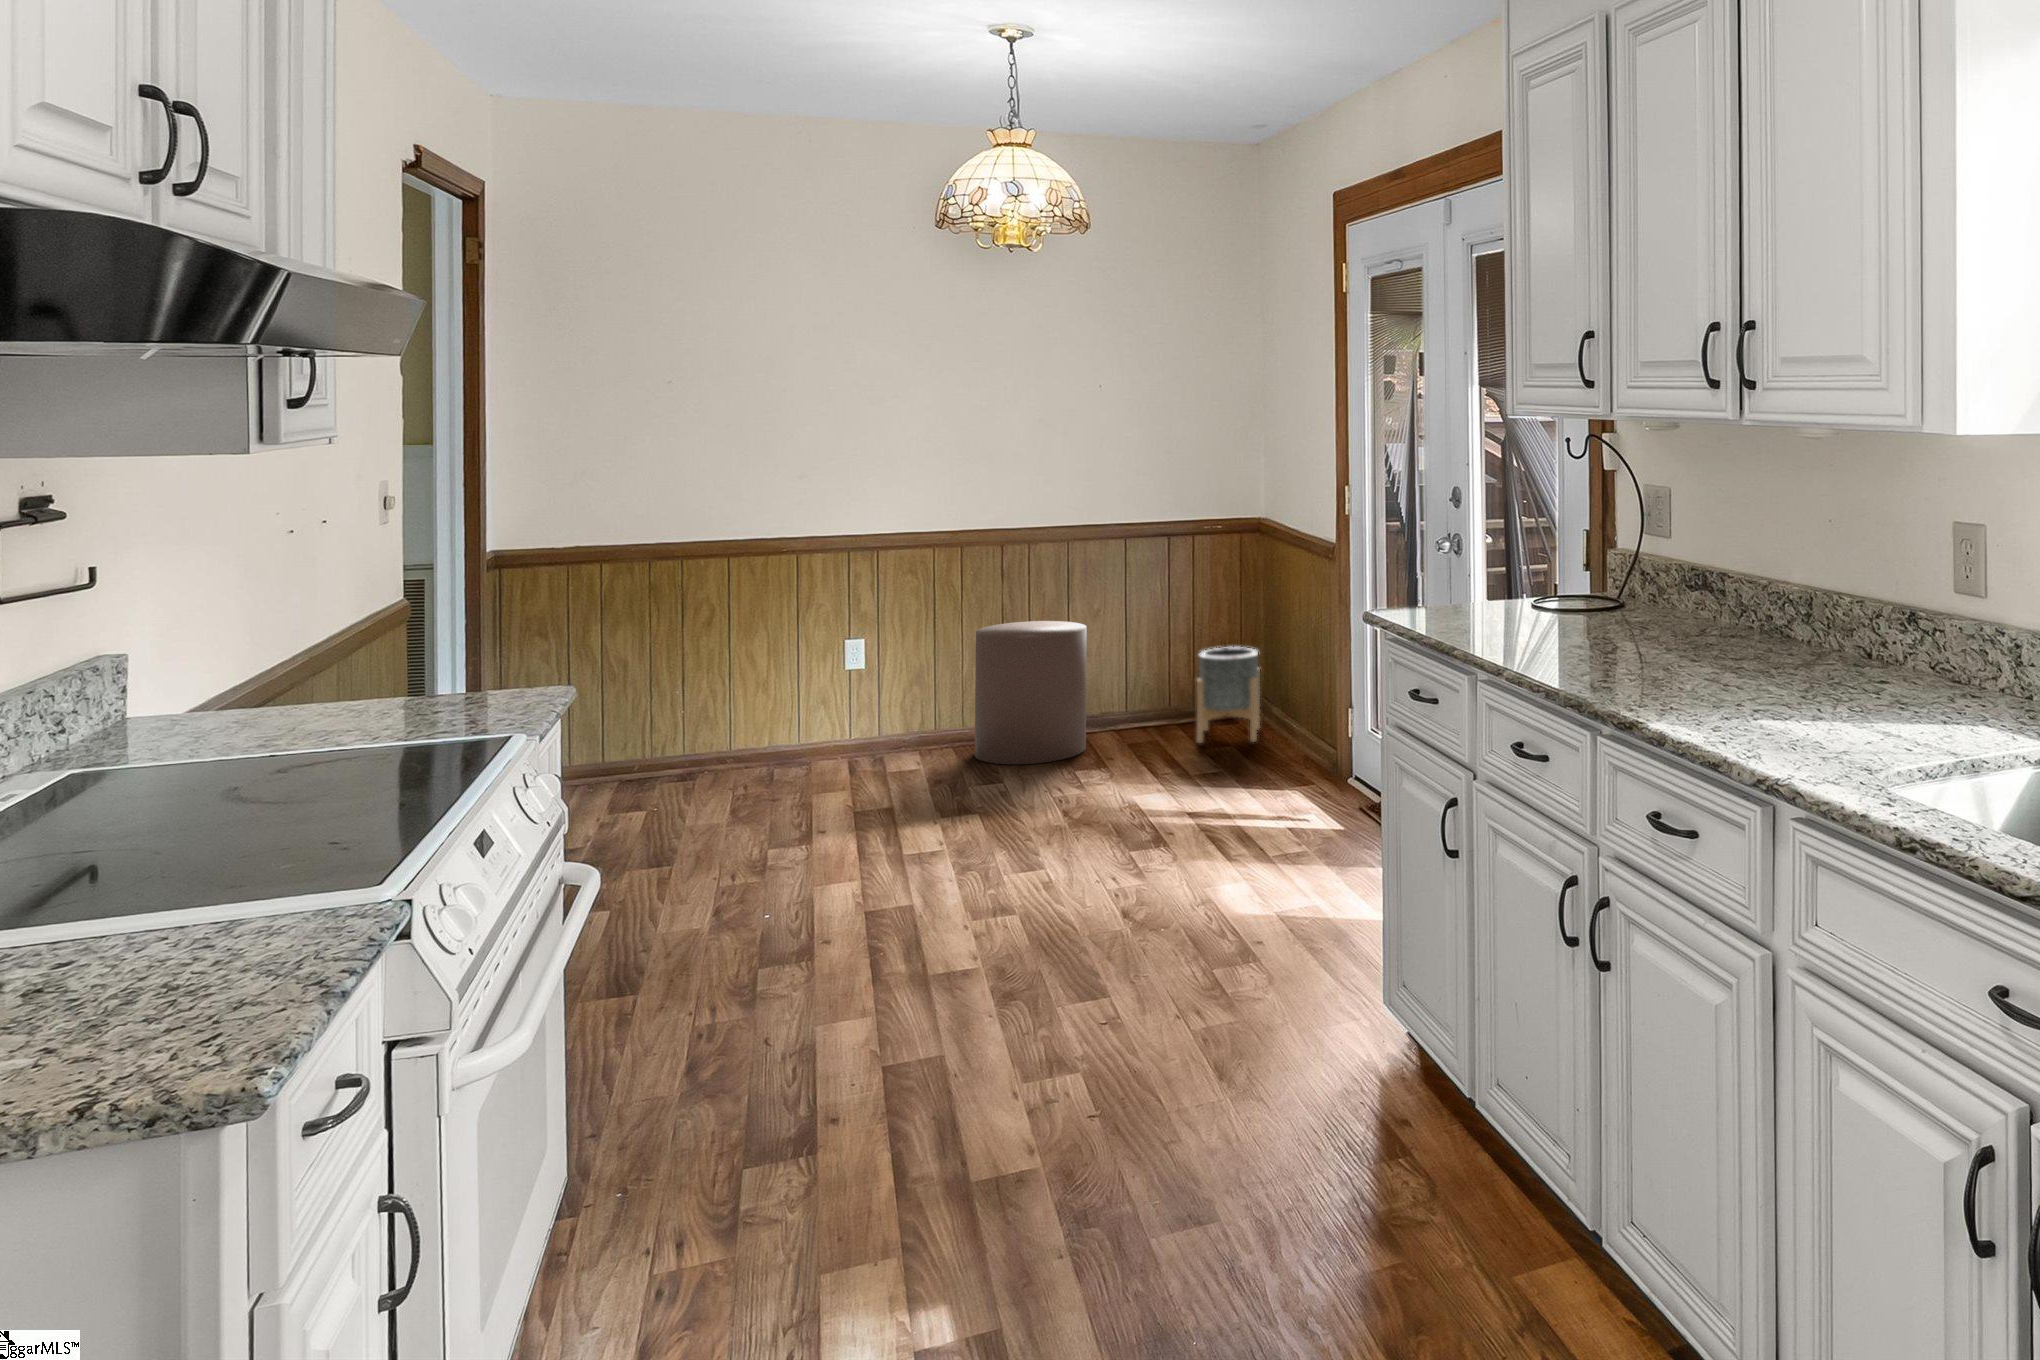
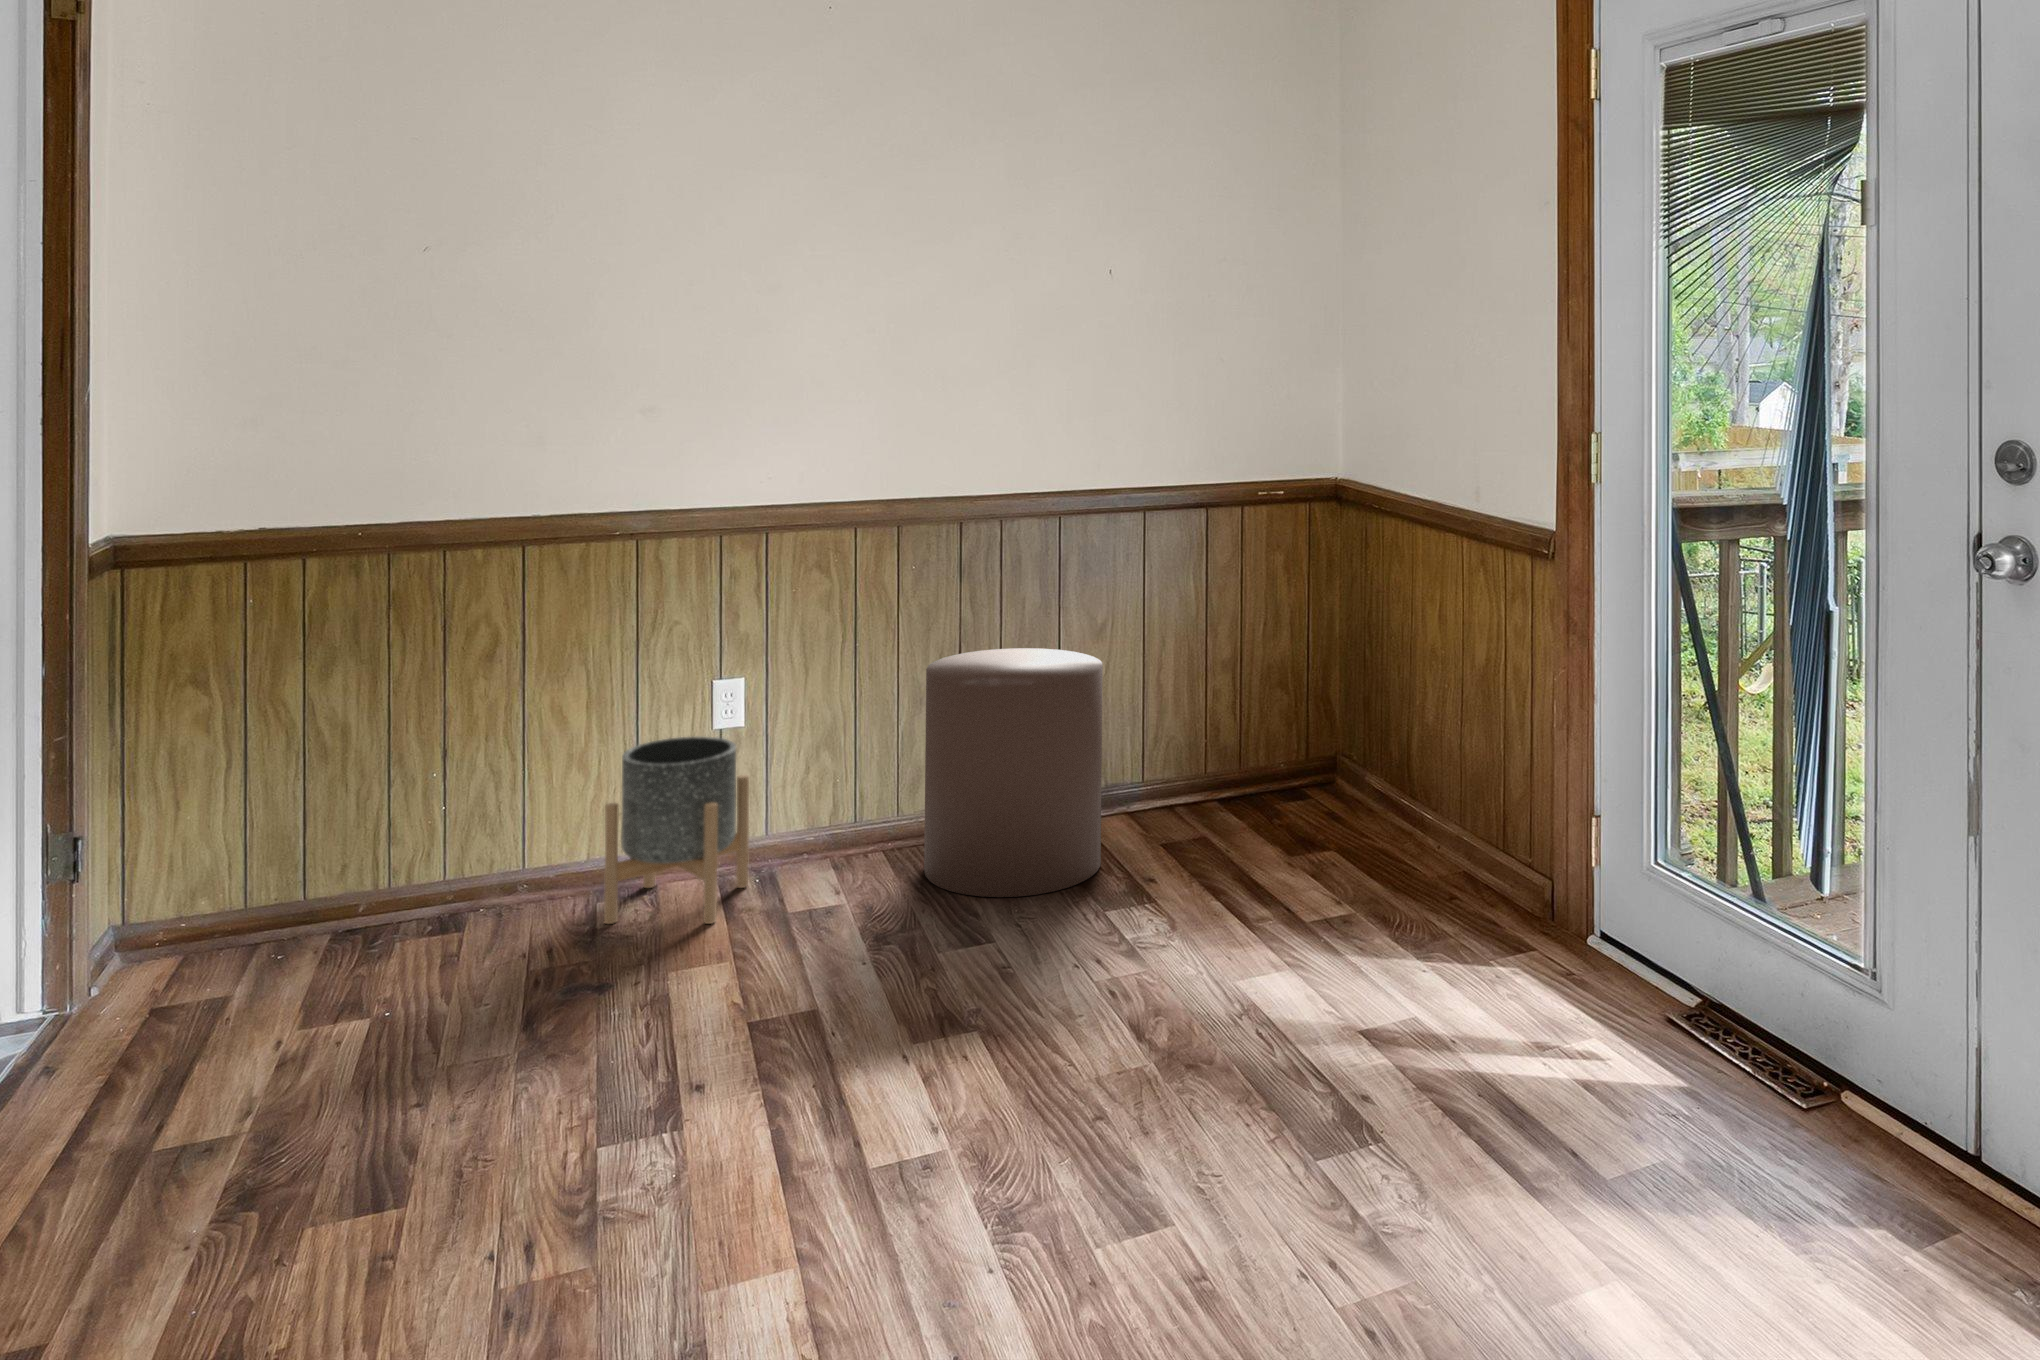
planter: present [1197,647,1260,743] -> present [604,736,749,924]

